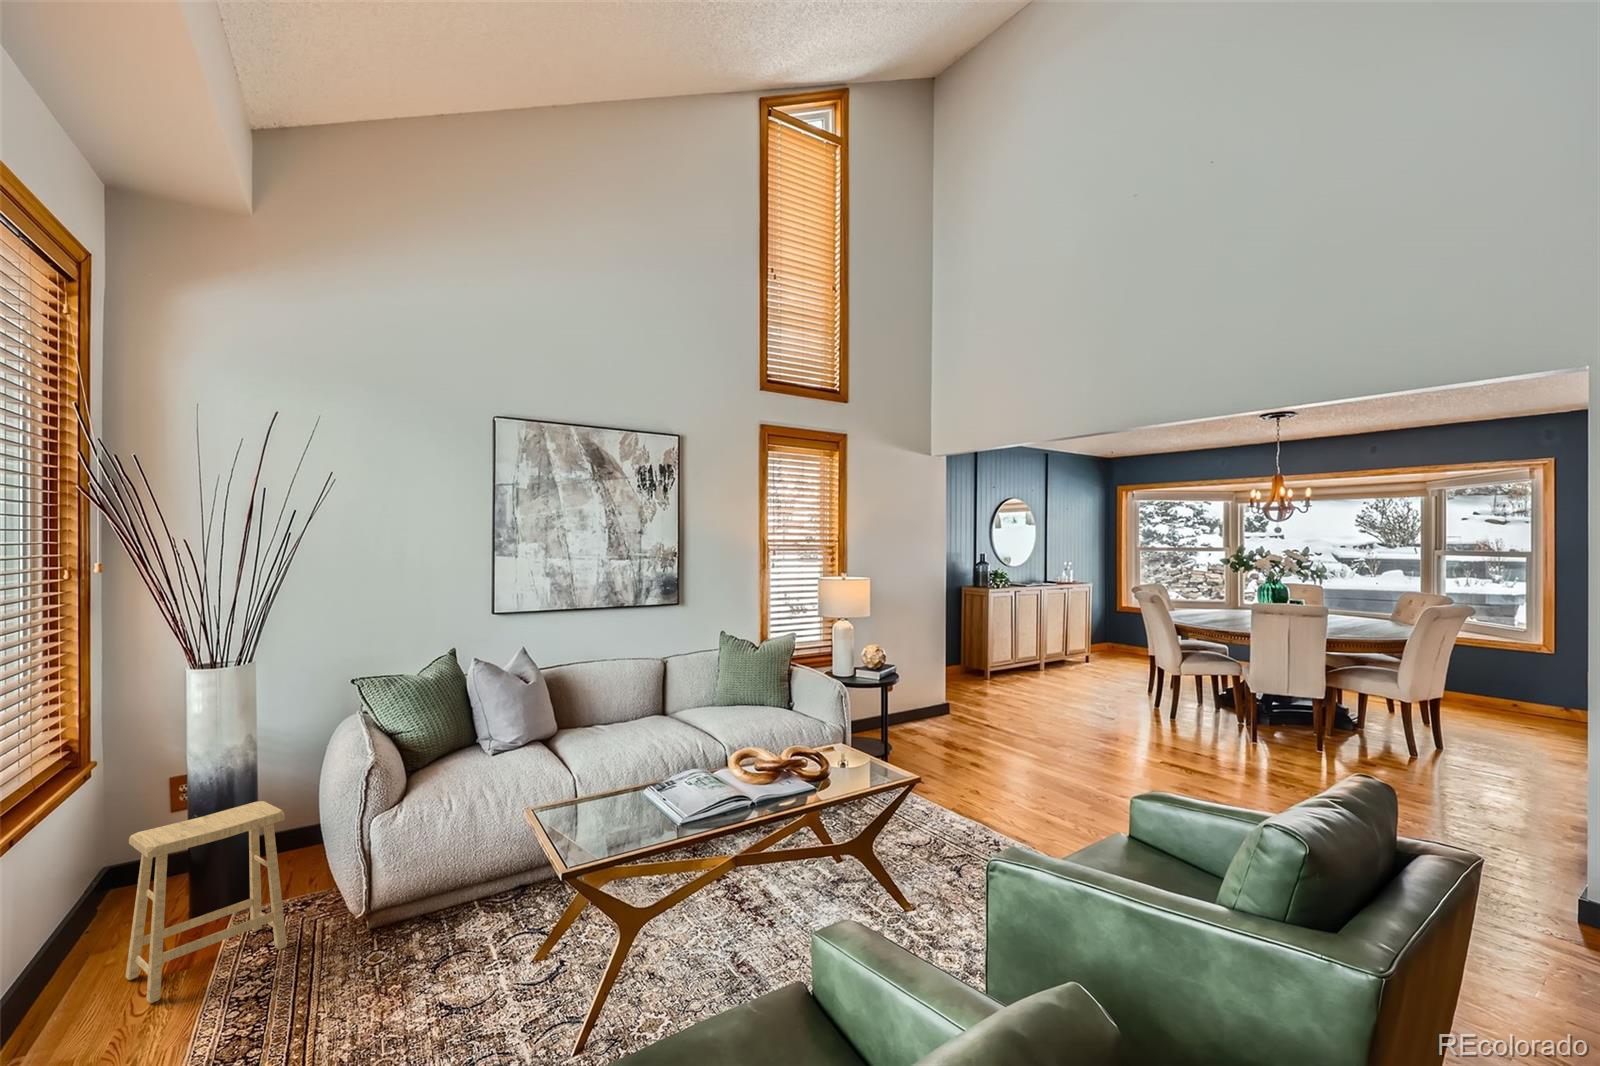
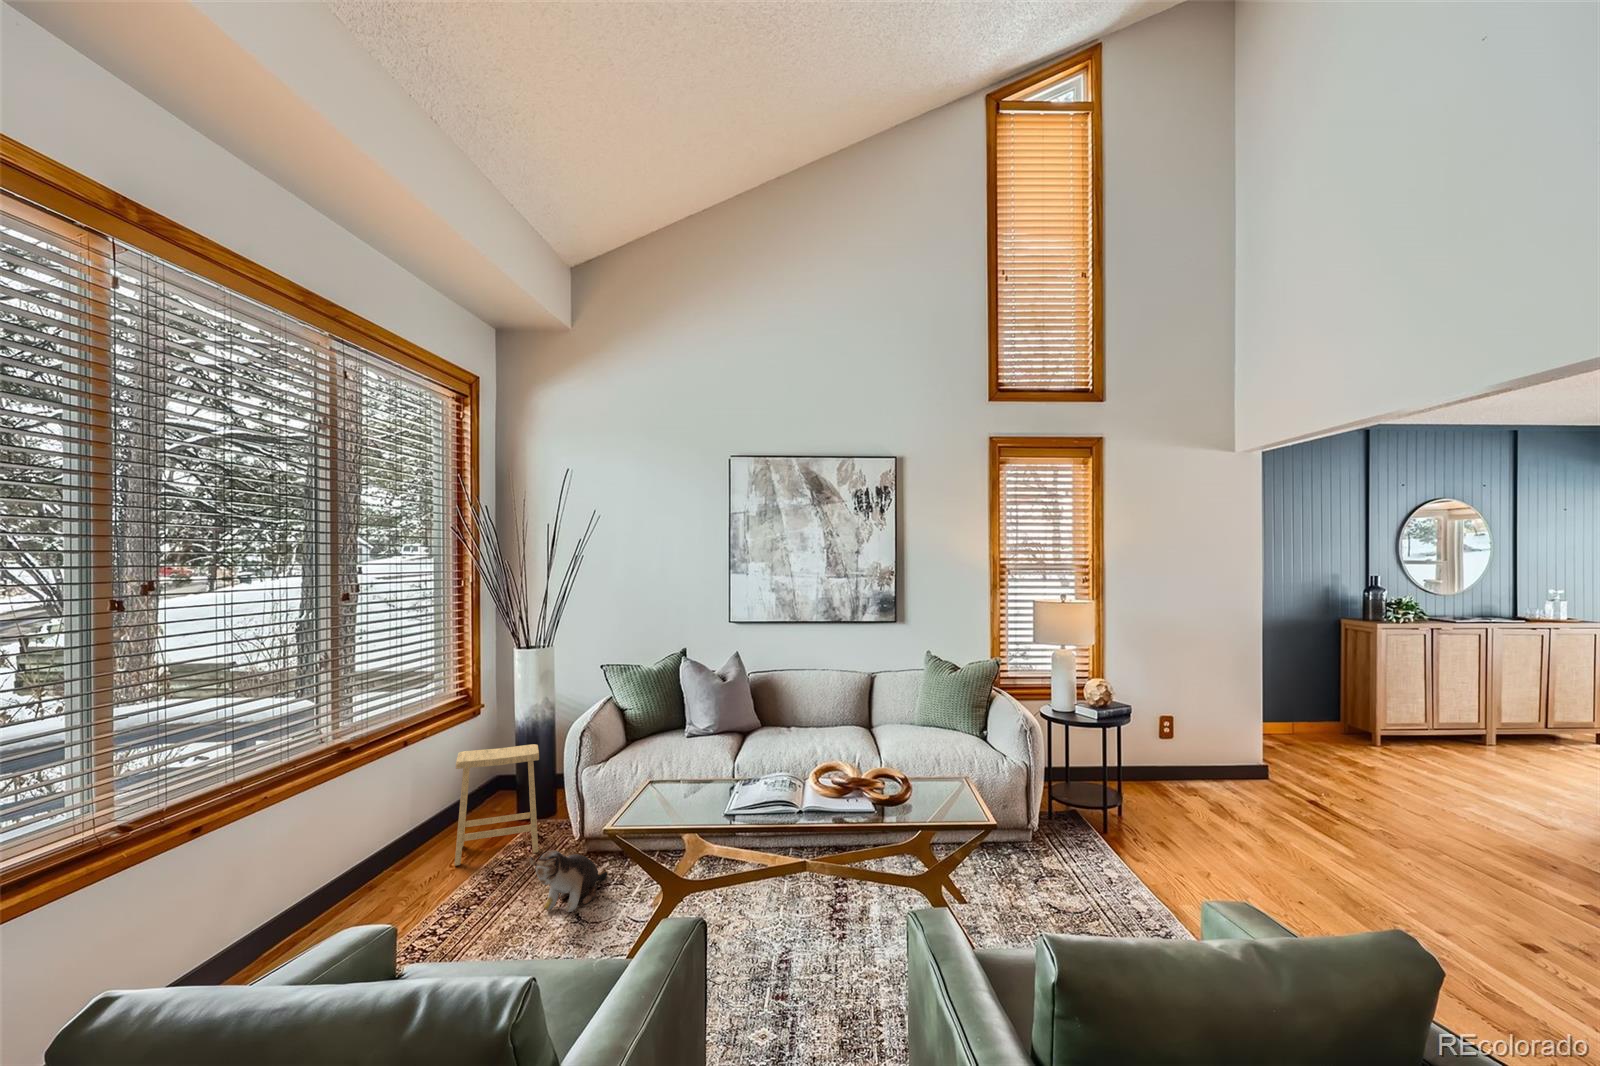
plush toy: none [363,923,437,1006] -> present [528,850,607,912]

